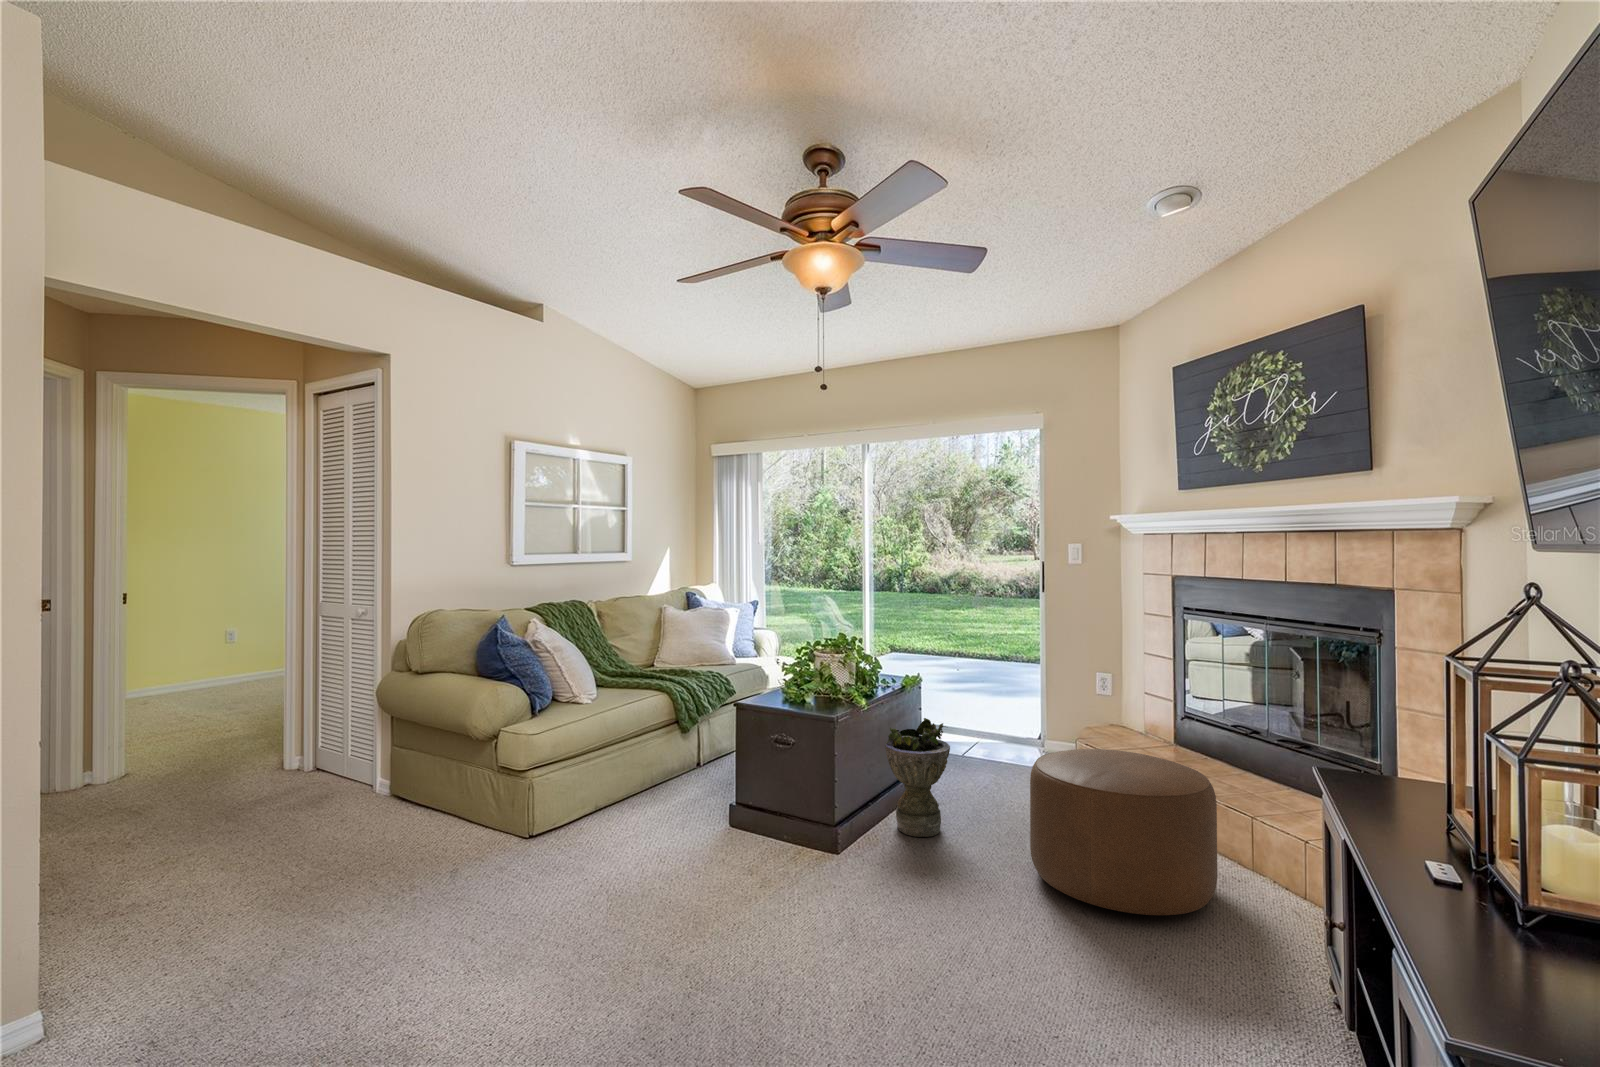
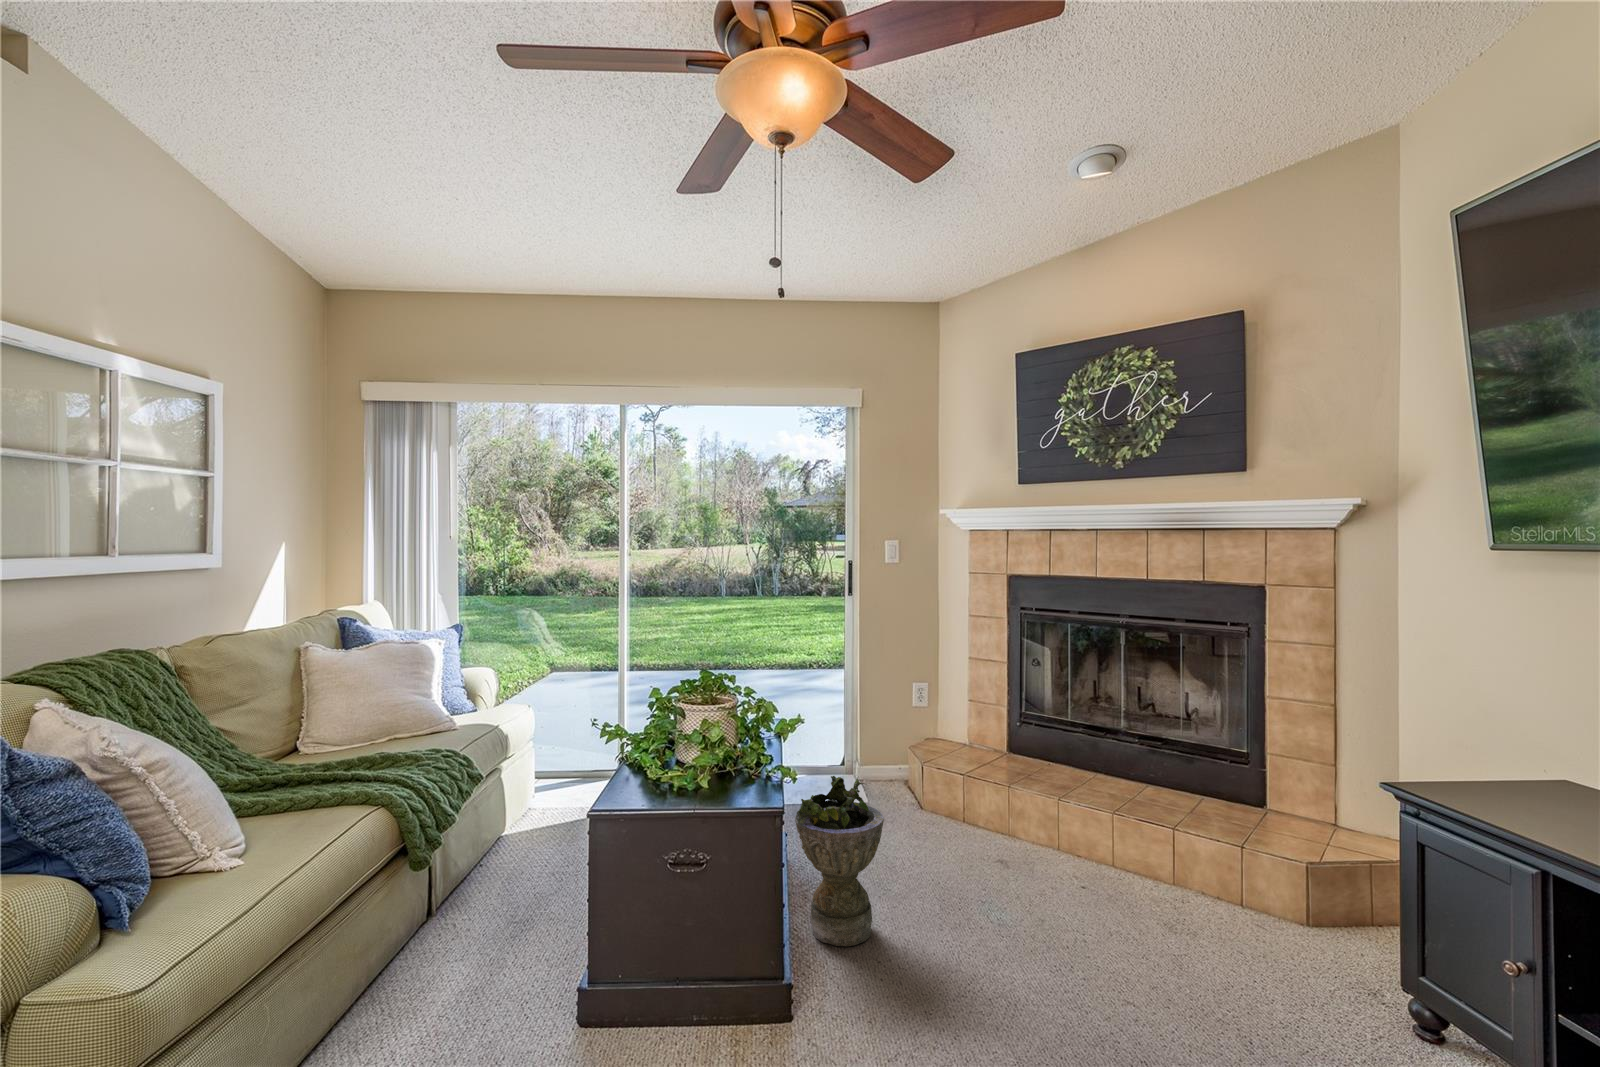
ottoman: present [1030,749,1217,915] -> none [1003,780,1222,985]

